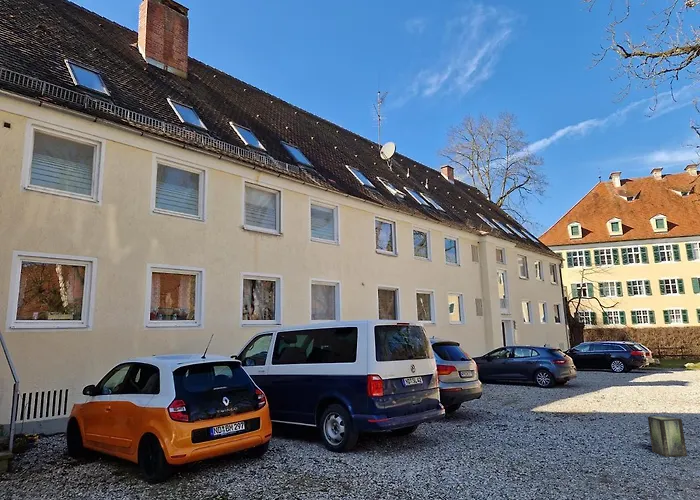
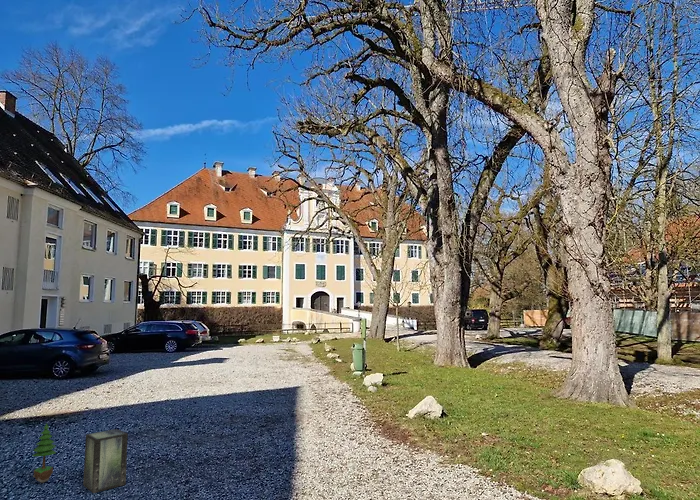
potted tree: none [610,406,626,447] -> present [32,424,56,483]

